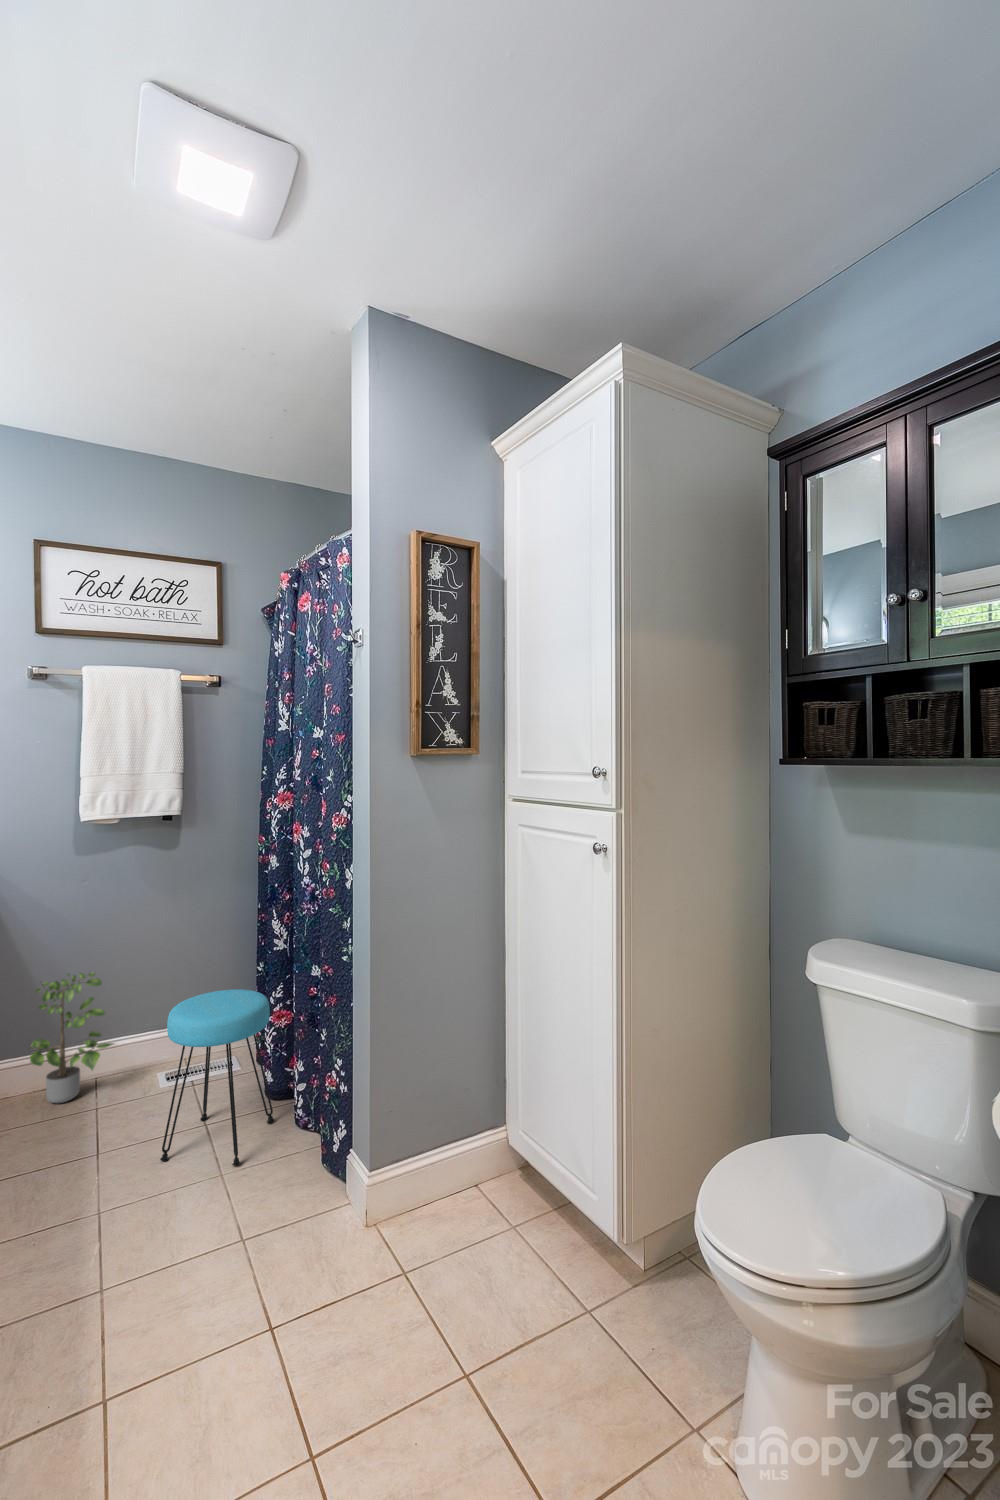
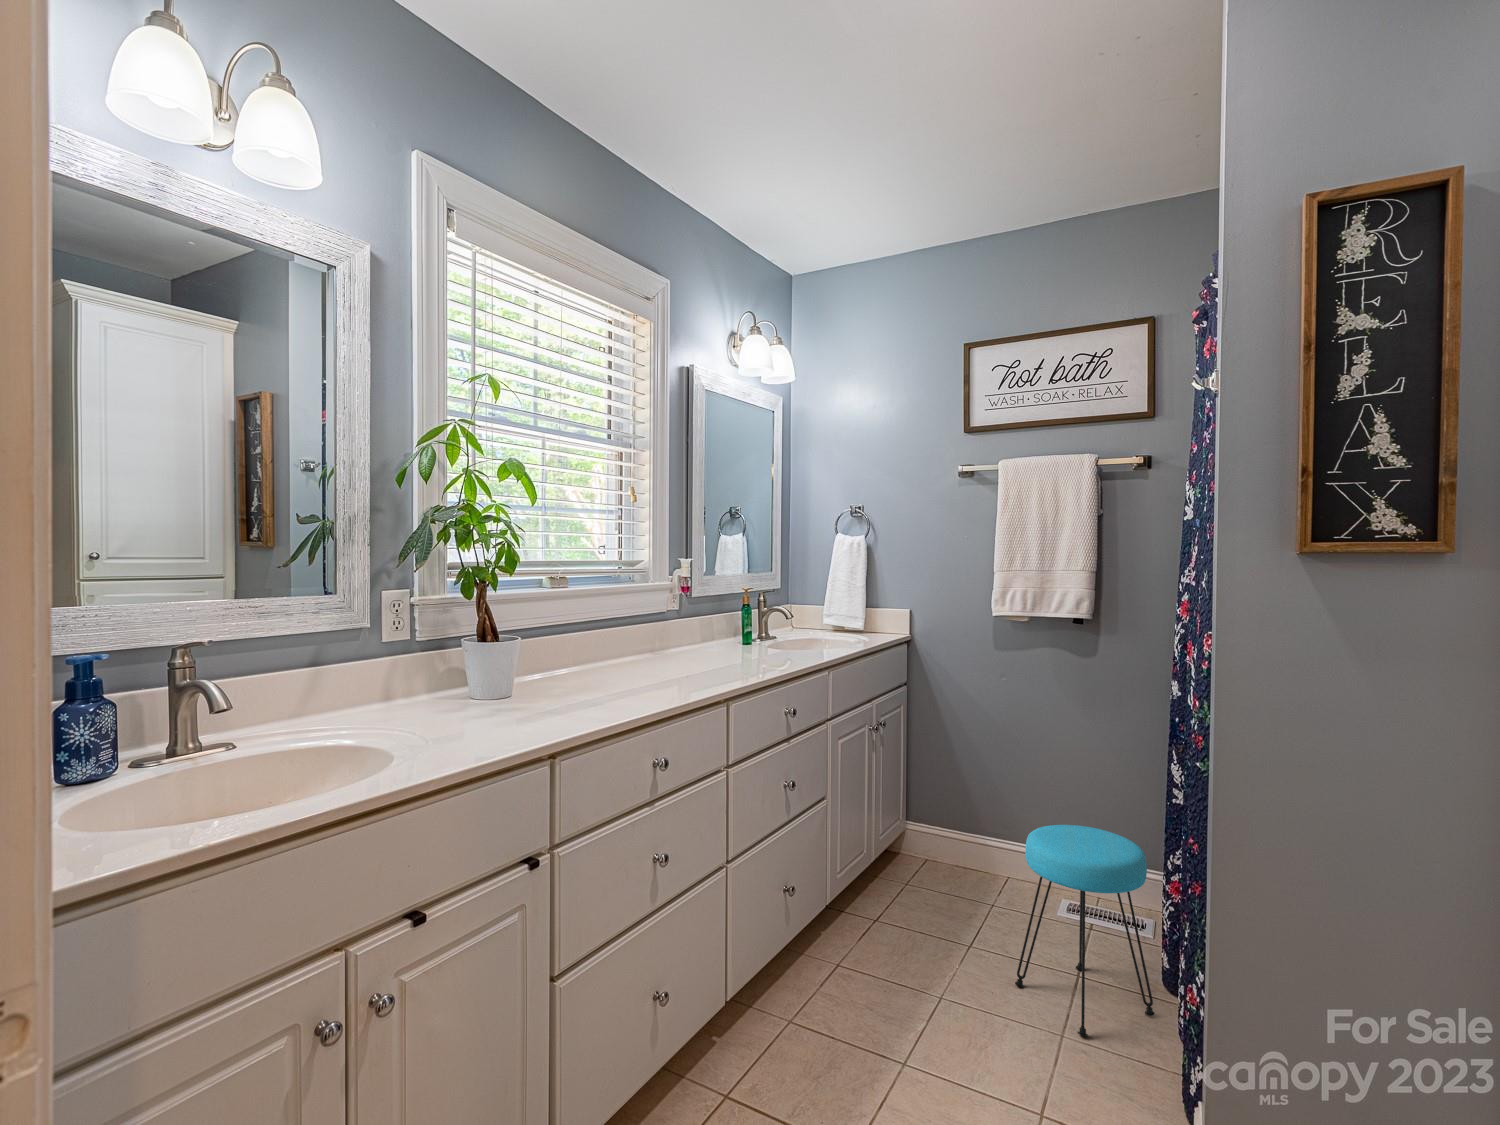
potted plant: present [30,973,114,1103] -> none [944,763,1022,886]

